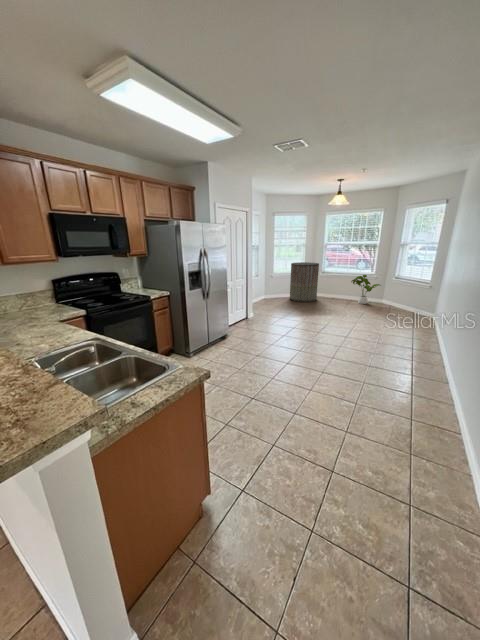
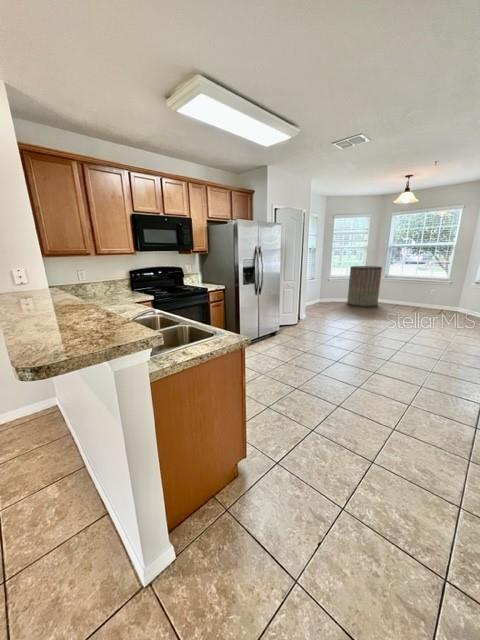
house plant: present [351,275,381,304] -> none [419,279,458,312]

